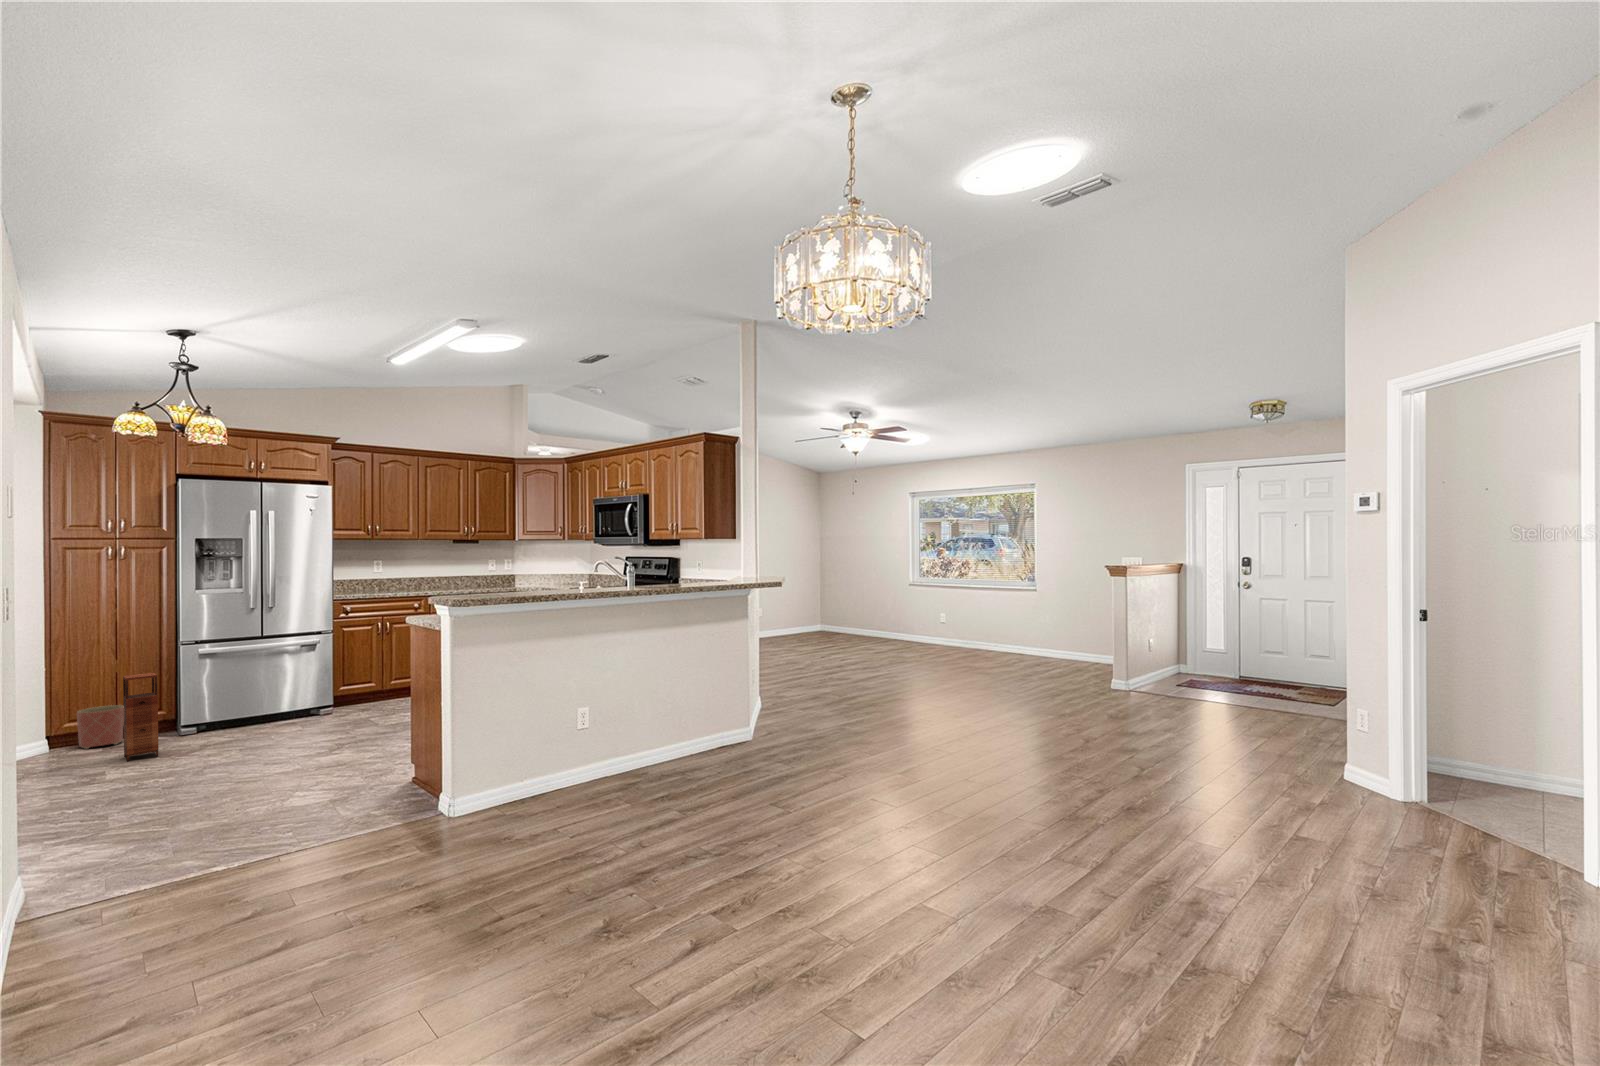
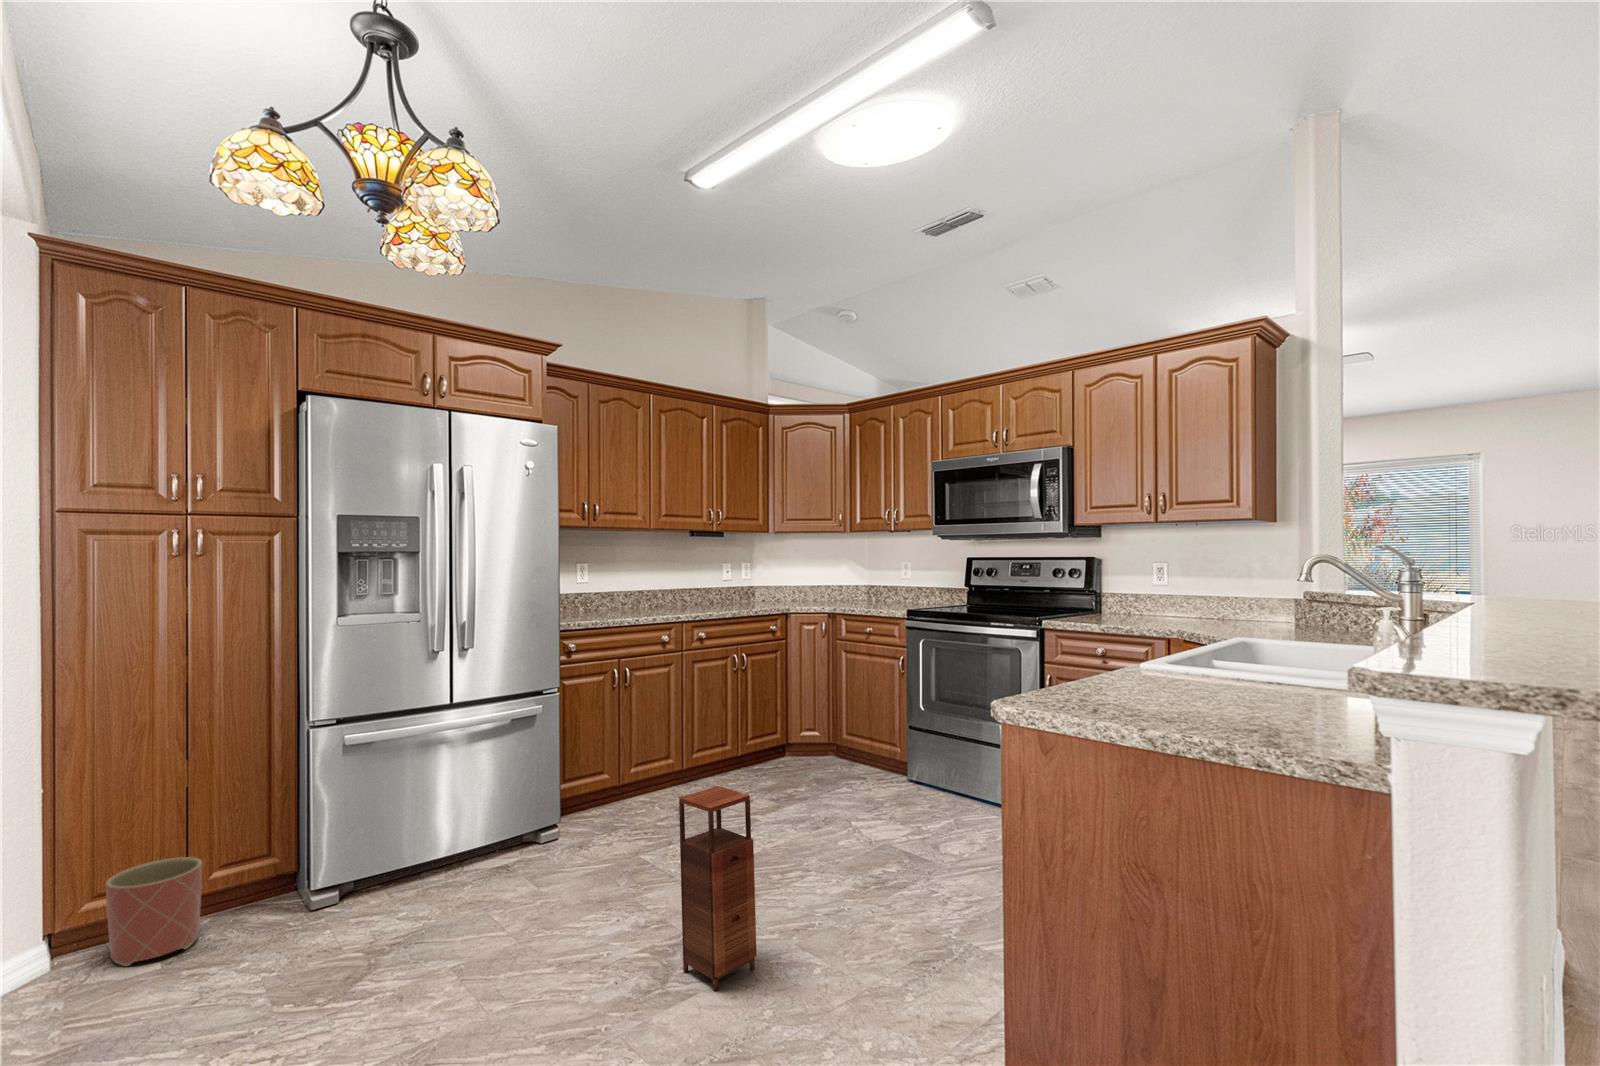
storage cabinet: present [123,673,159,761] -> present [679,786,757,991]

